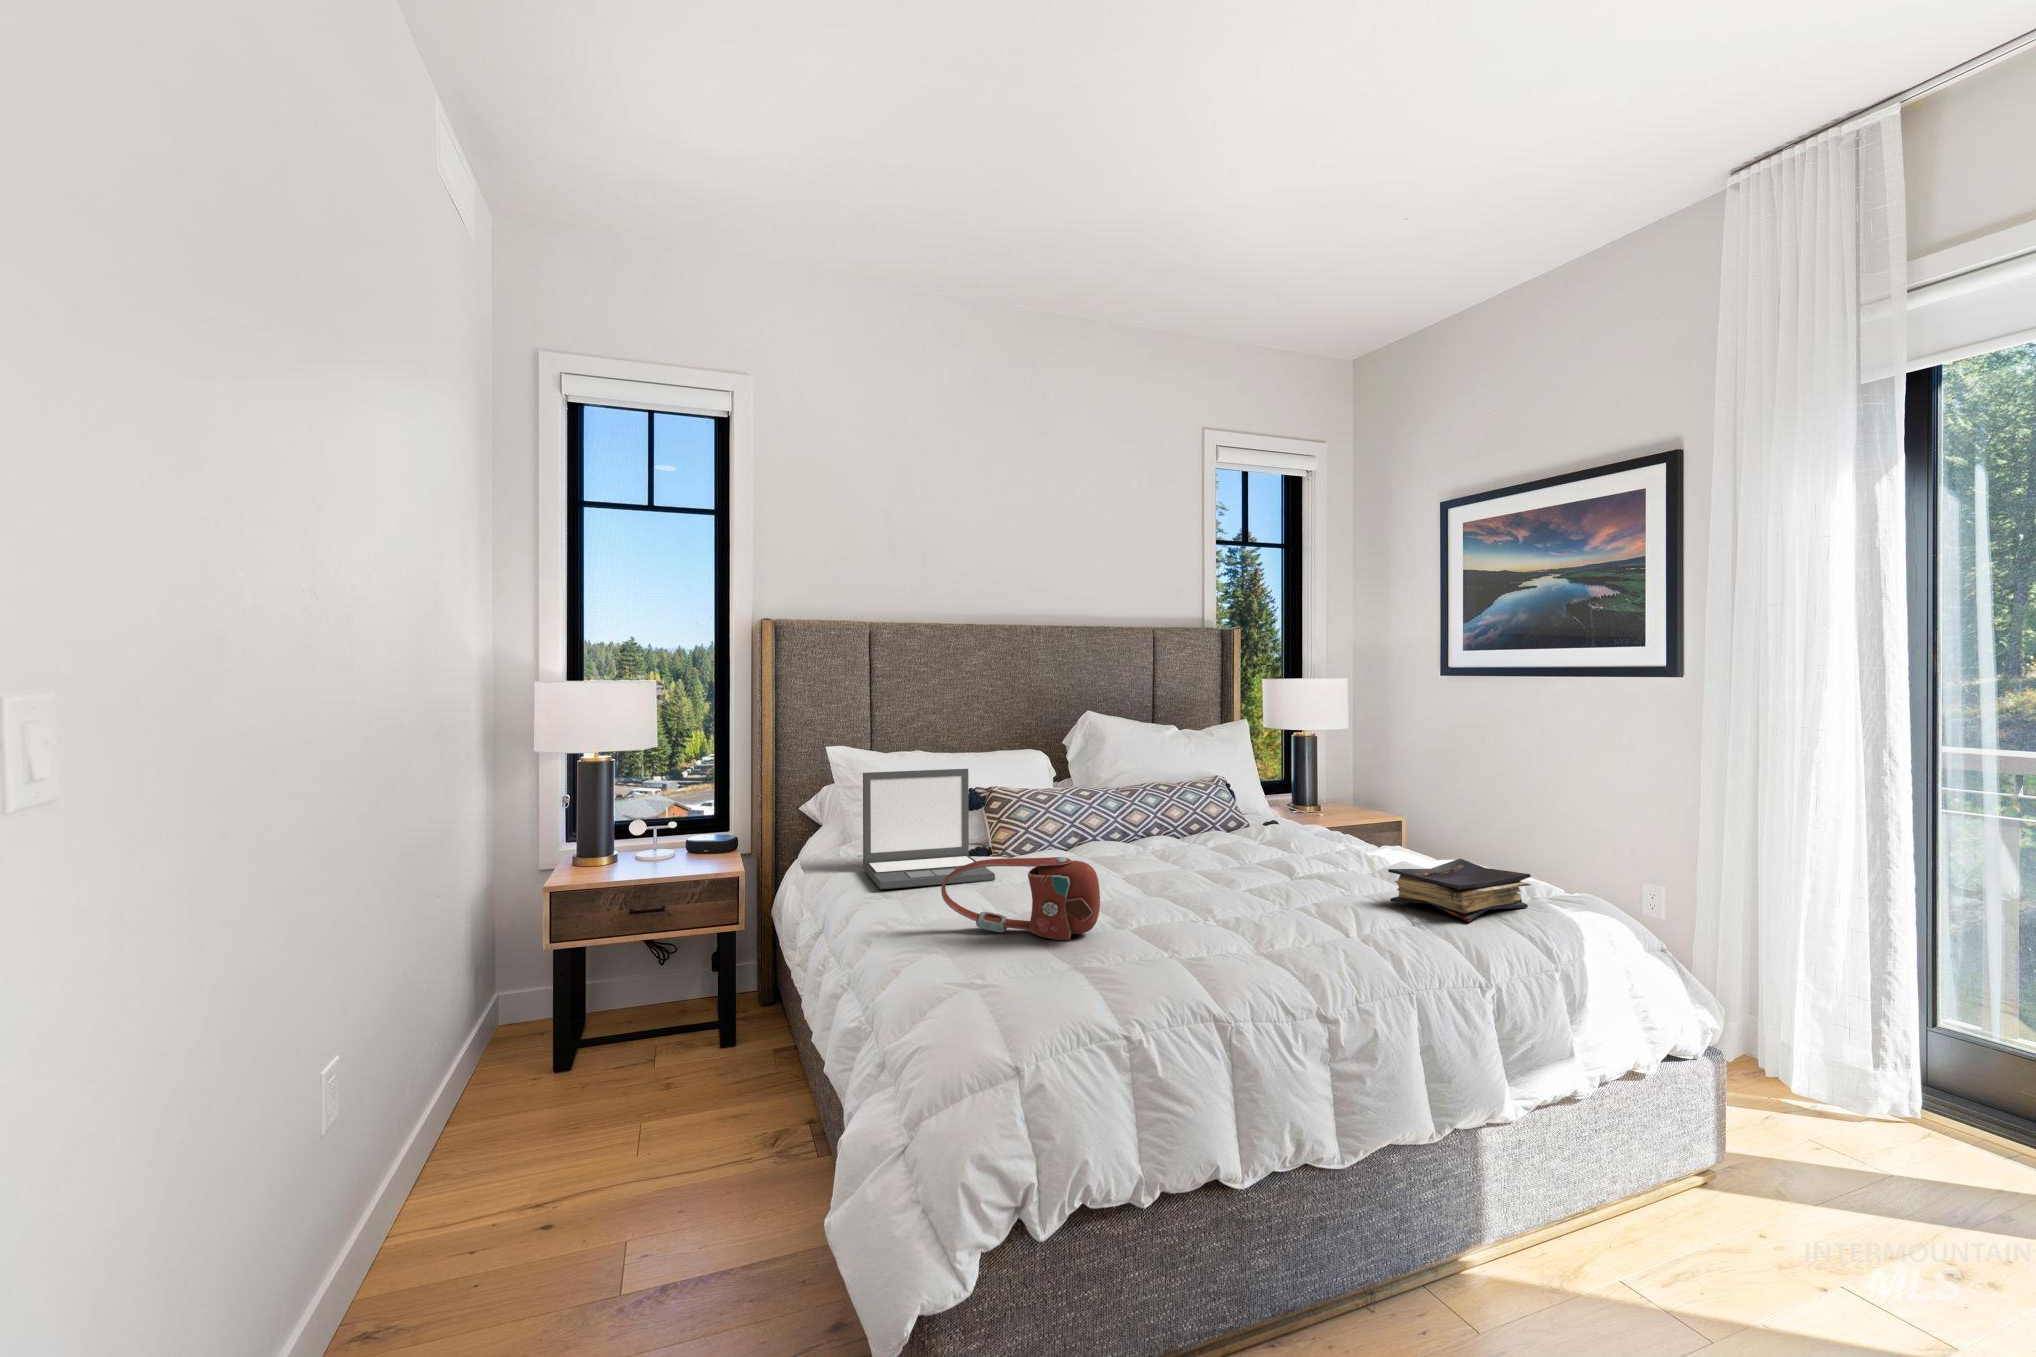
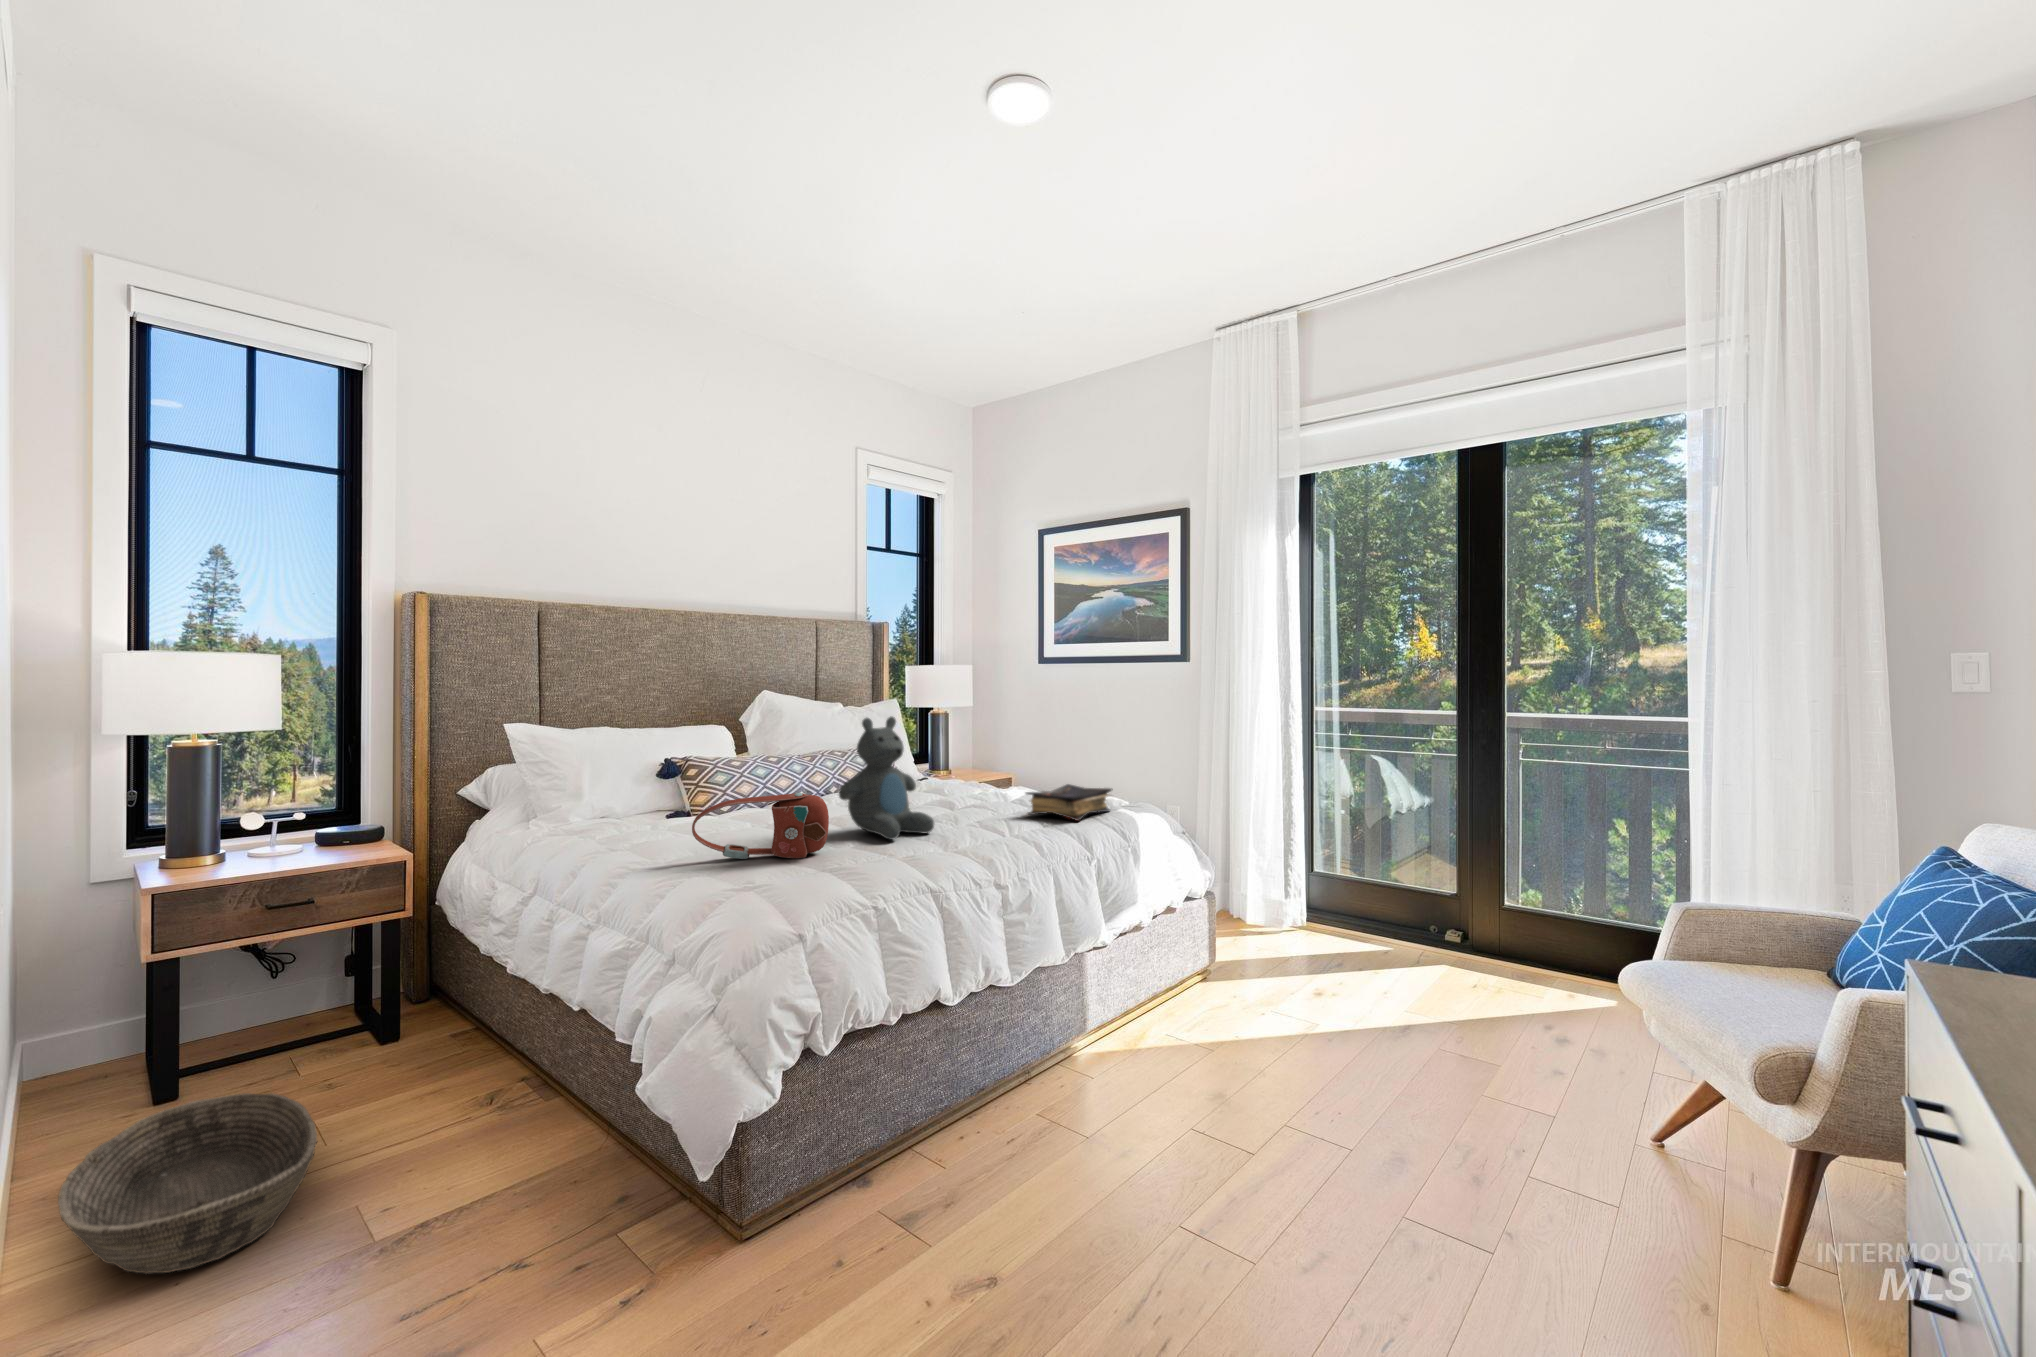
teddy bear: none [1124,759,1249,924] -> present [839,716,934,840]
laptop: present [863,769,995,889] -> none [576,737,712,844]
basket: none [388,1098,603,1288] -> present [58,1093,317,1274]

